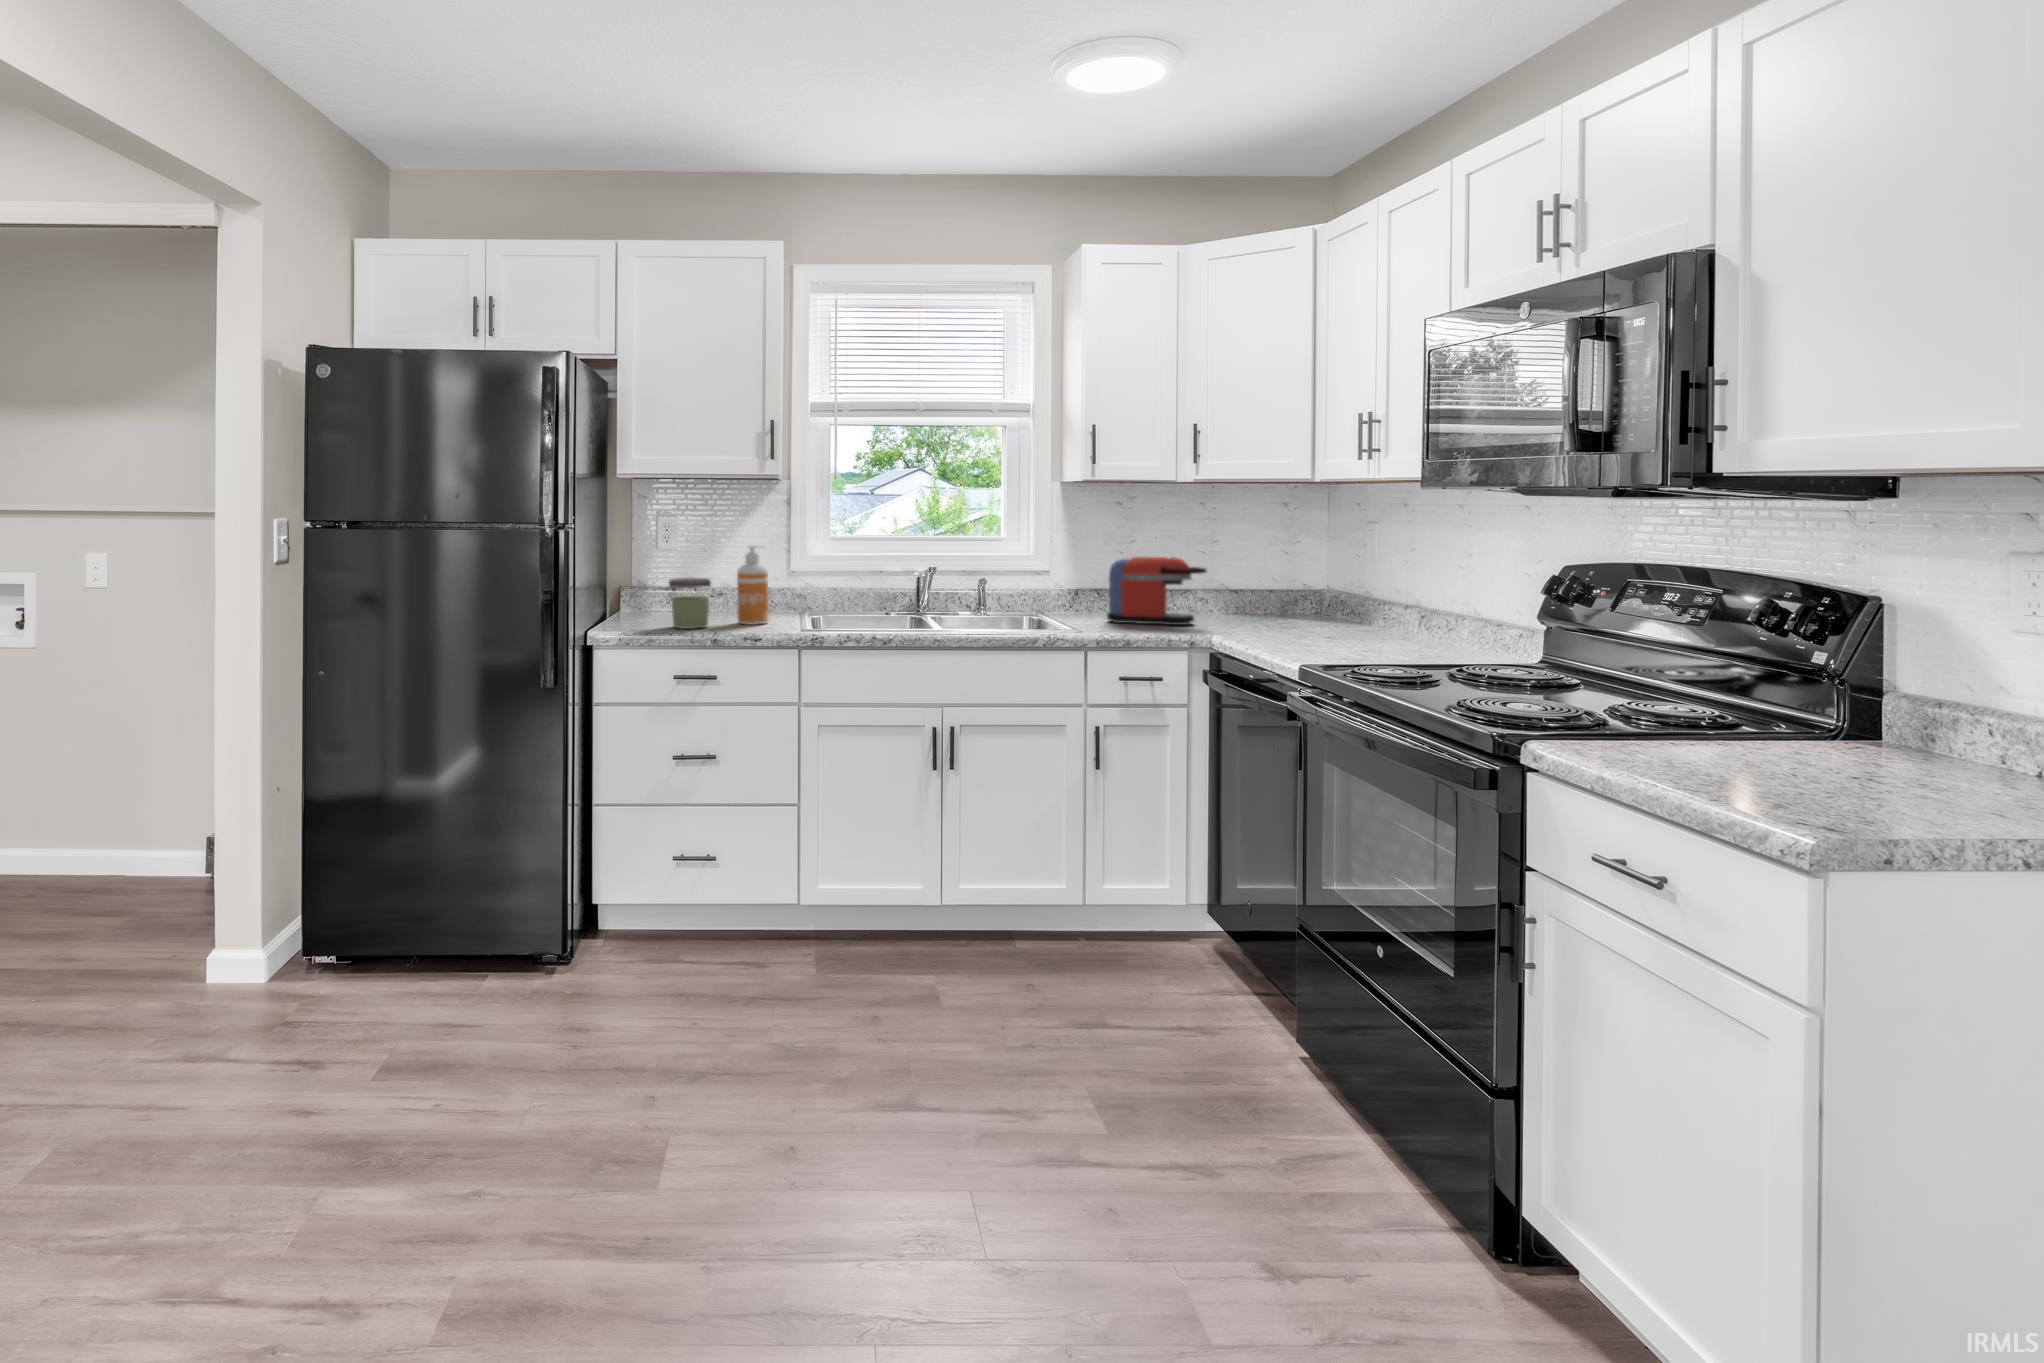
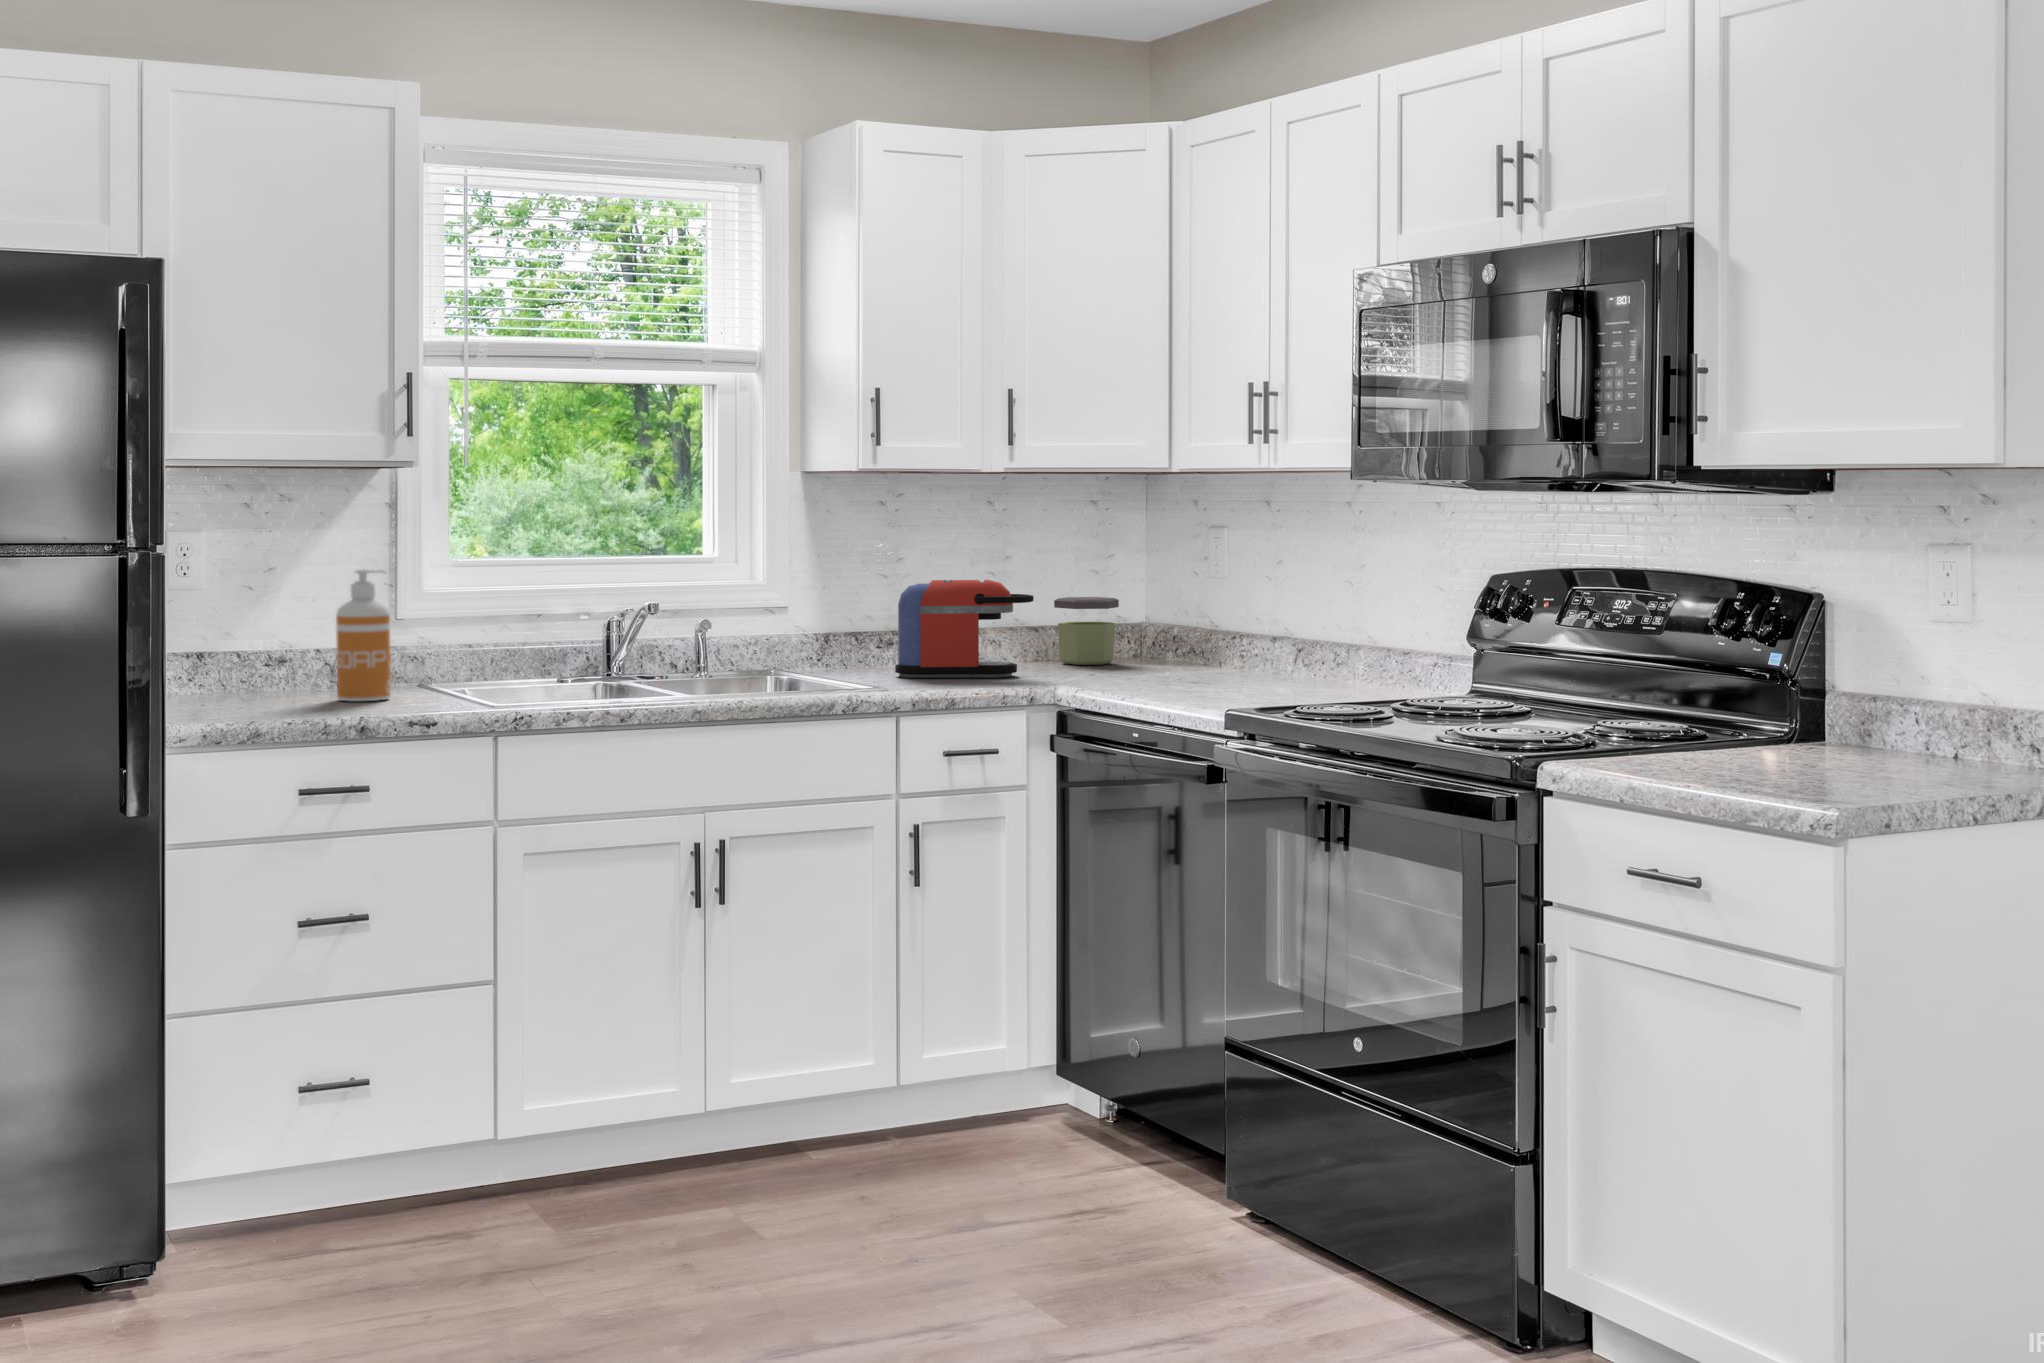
jar: present [669,578,711,629] -> present [1054,597,1119,665]

